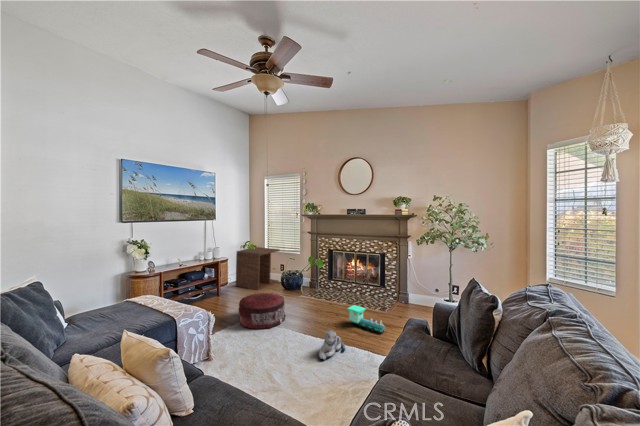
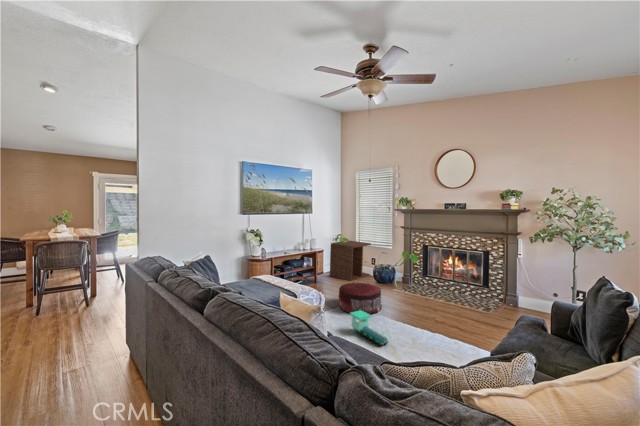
toy train: present [347,305,386,333] -> present [350,310,389,346]
plush toy: present [319,330,345,360] -> none [420,320,447,348]

